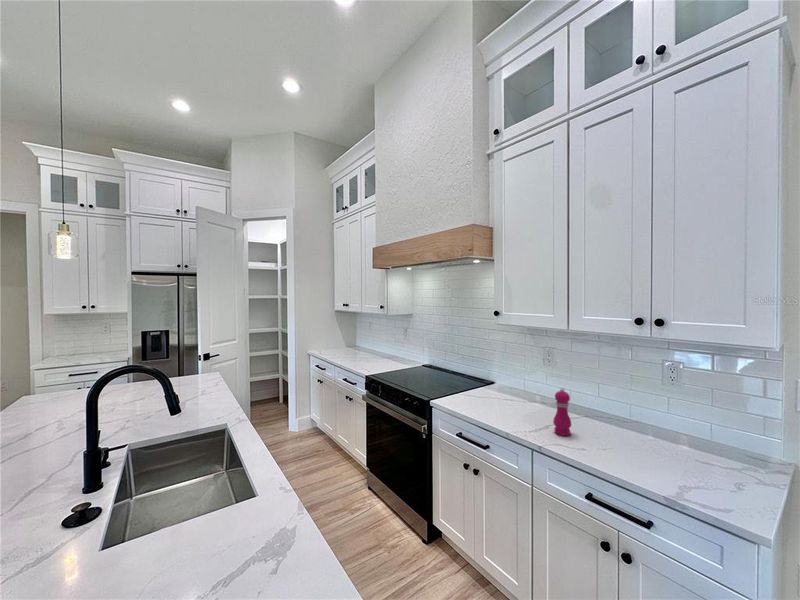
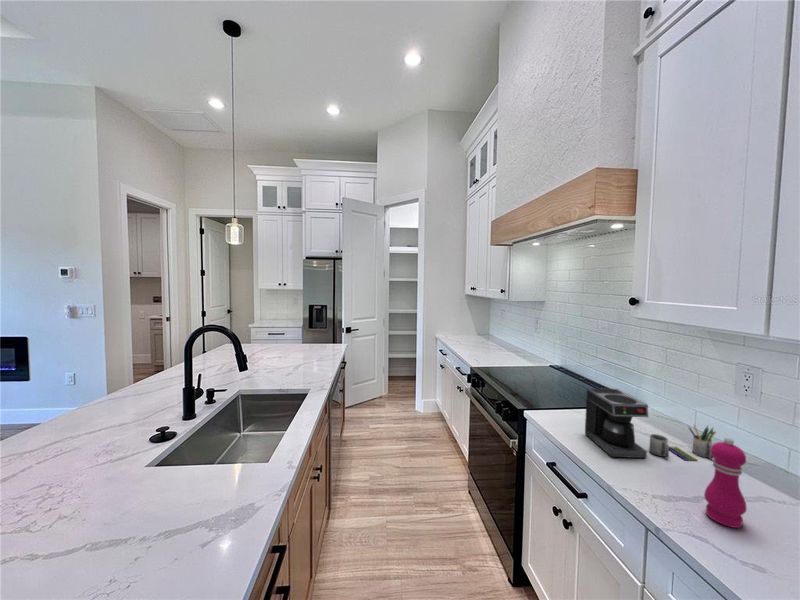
coffee maker: none [478,373,544,417] -> present [585,389,716,460]

